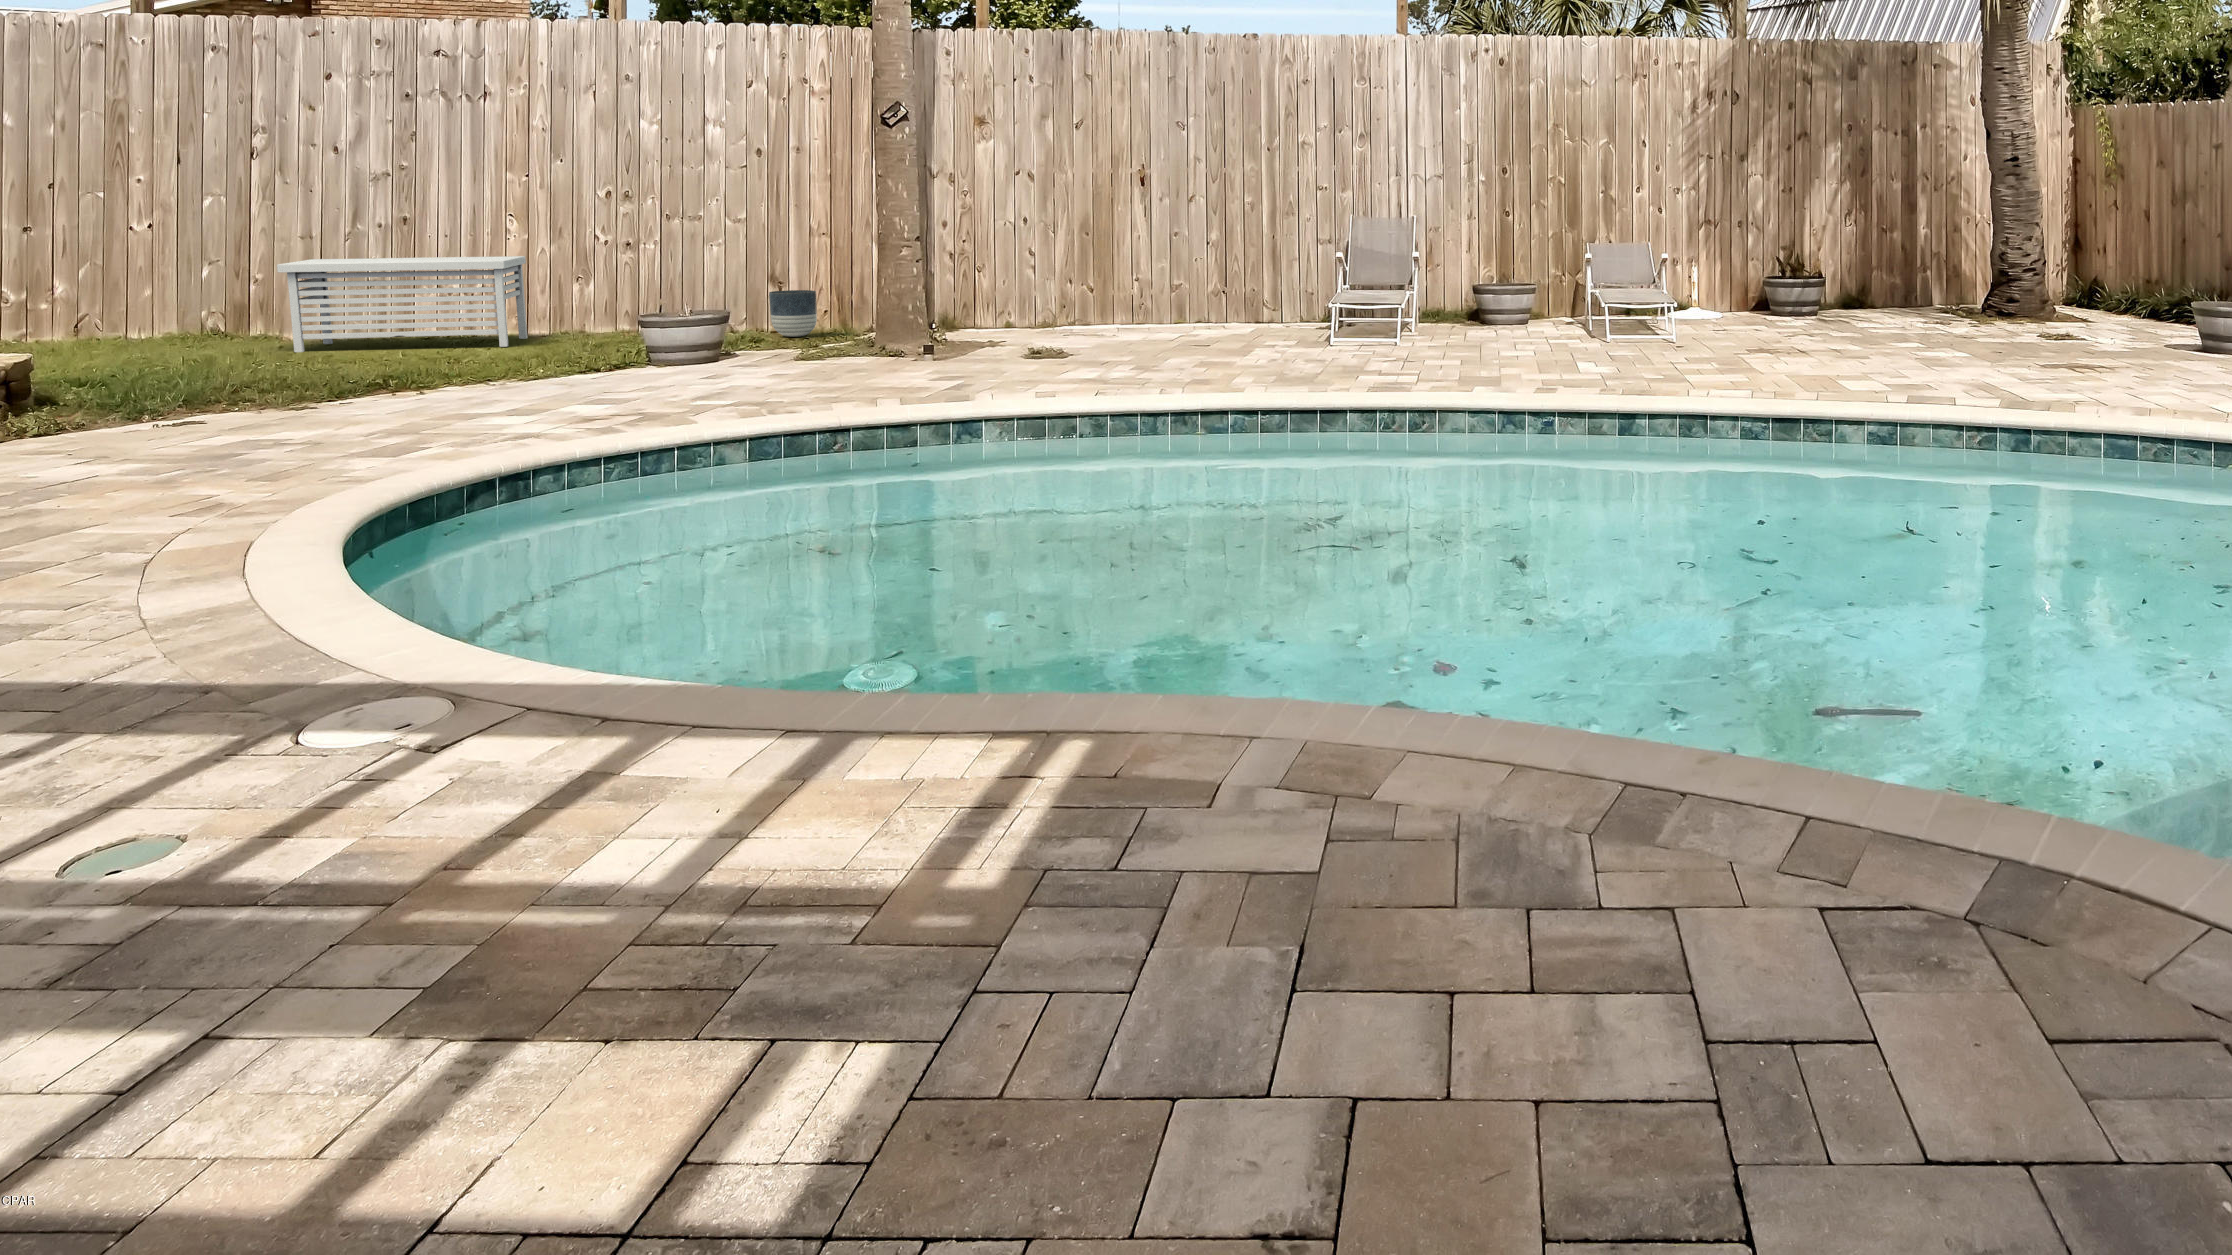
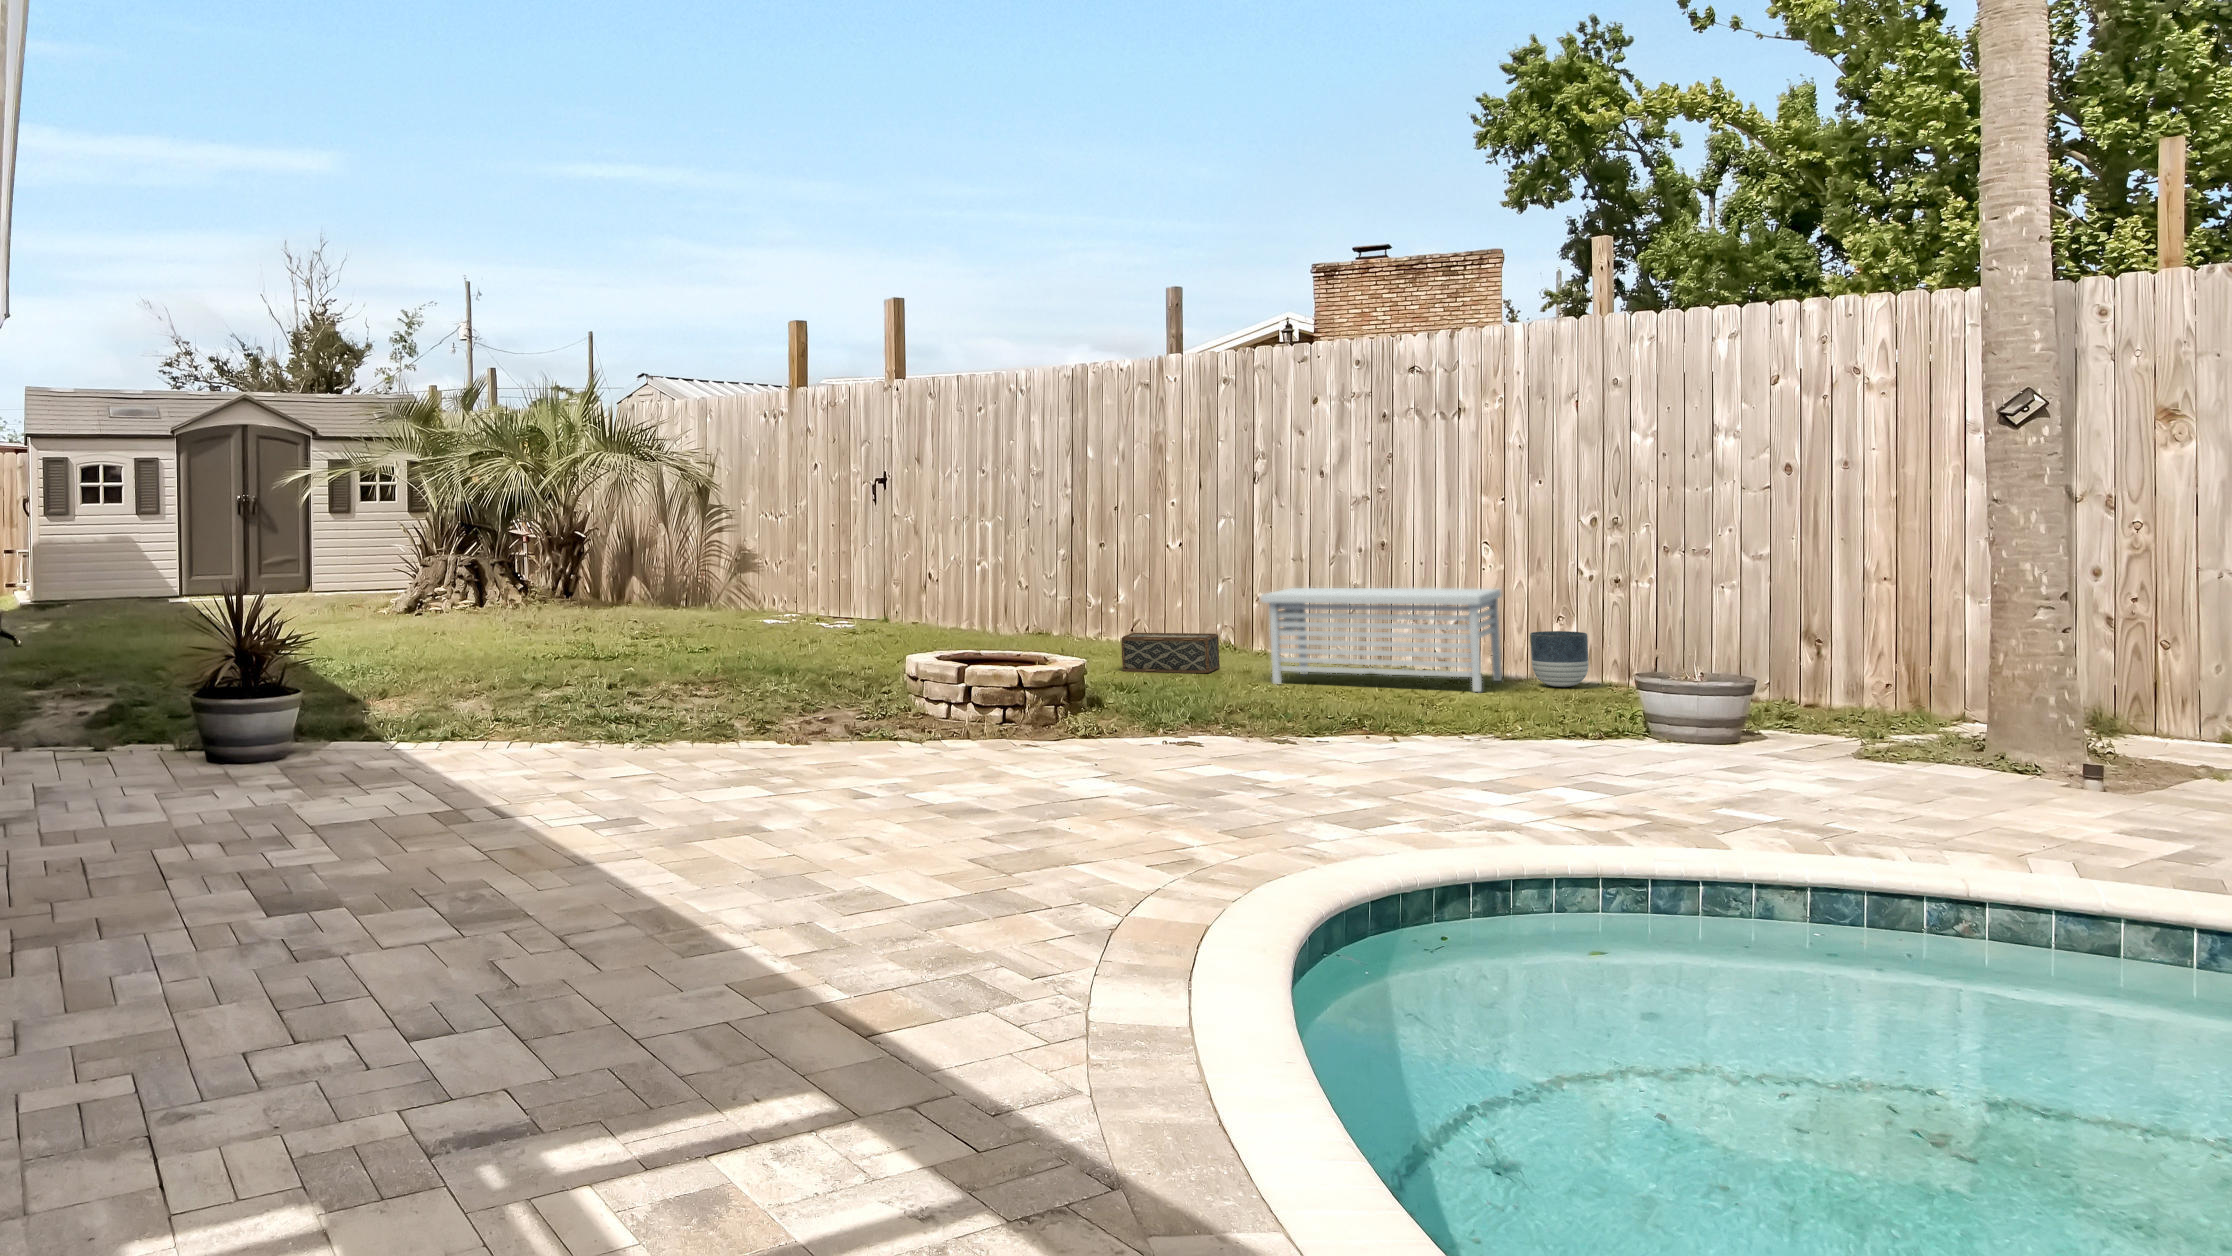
planter: present [769,290,817,337] -> present [1530,631,1589,687]
woven basket: none [107,308,231,351] -> present [1121,633,1220,673]

